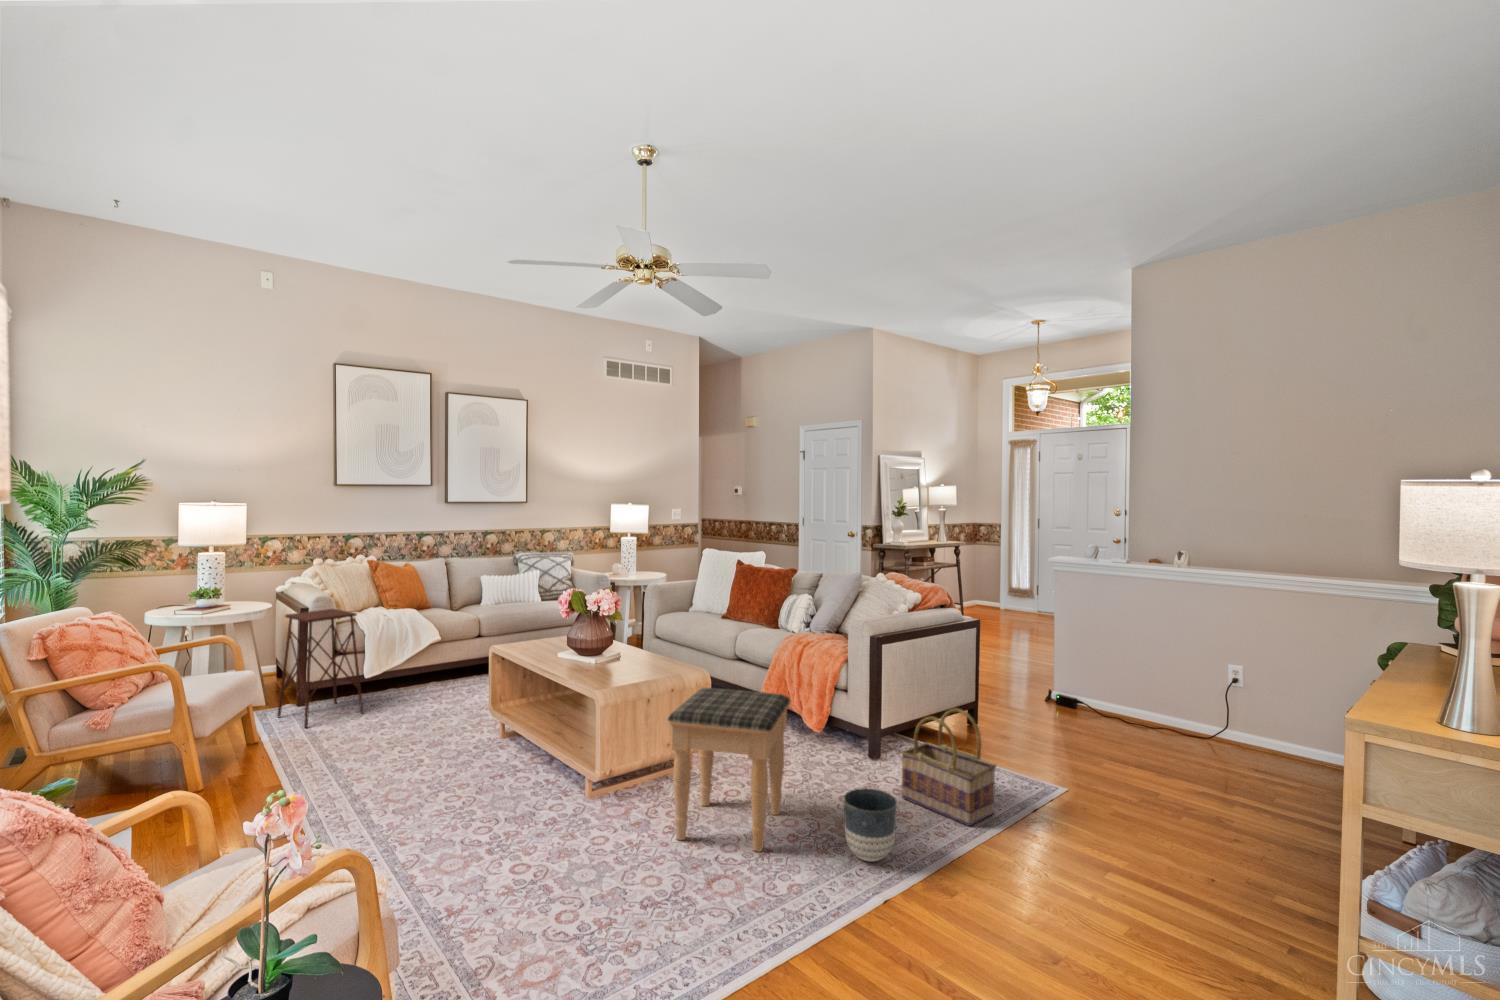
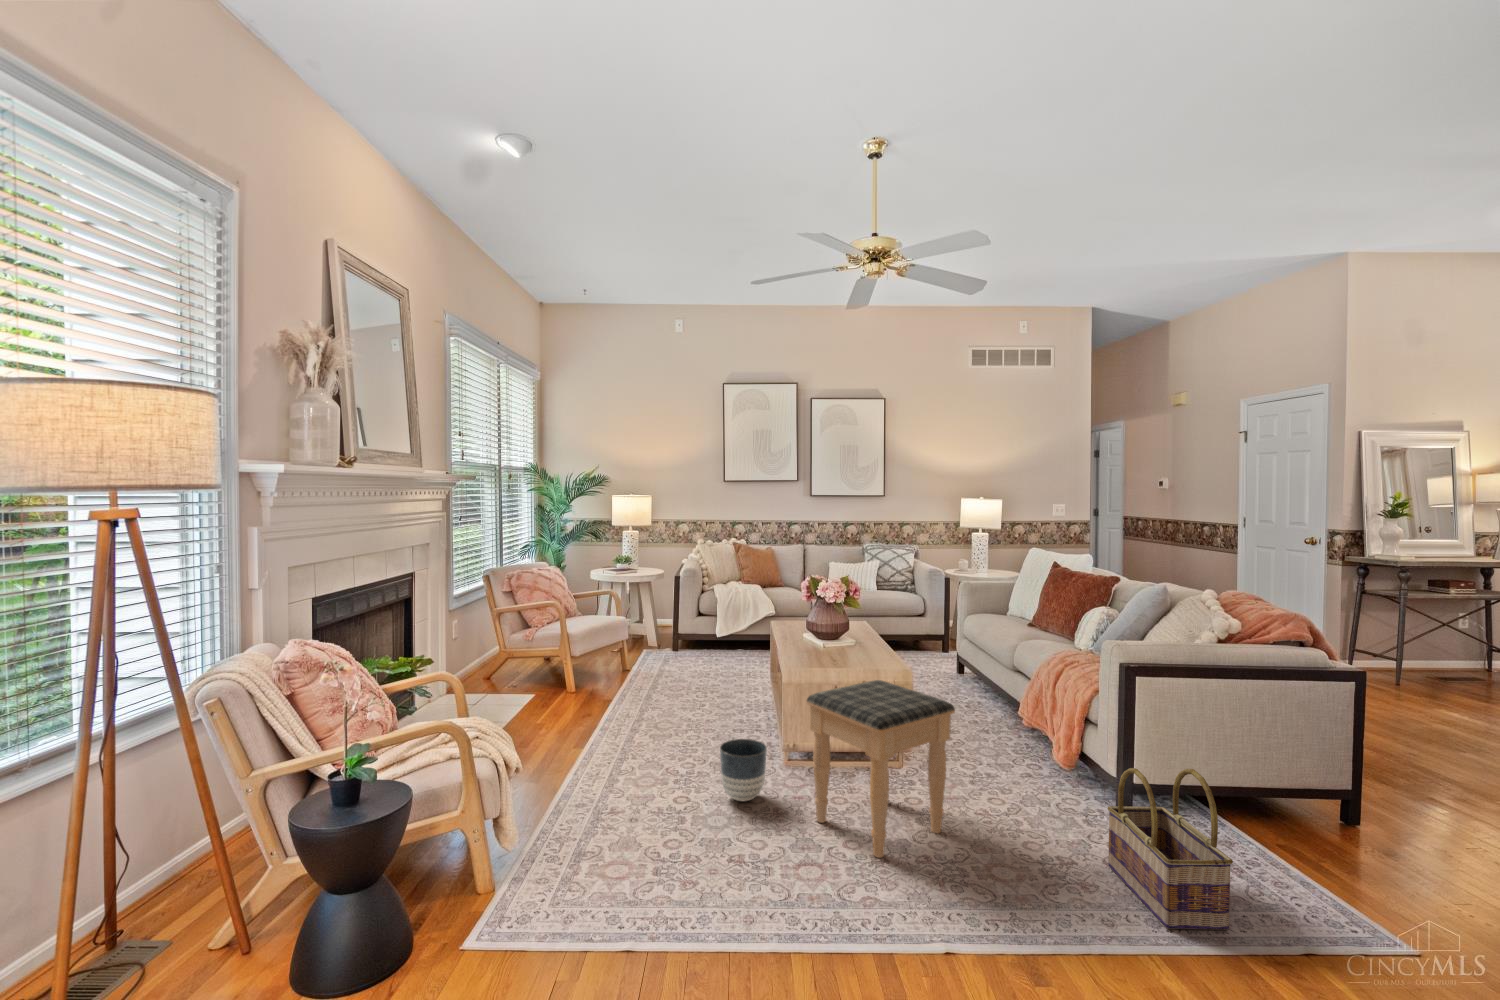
side table: present [277,609,363,728] -> none [657,577,708,666]
planter: present [844,788,897,862] -> present [720,739,767,801]

